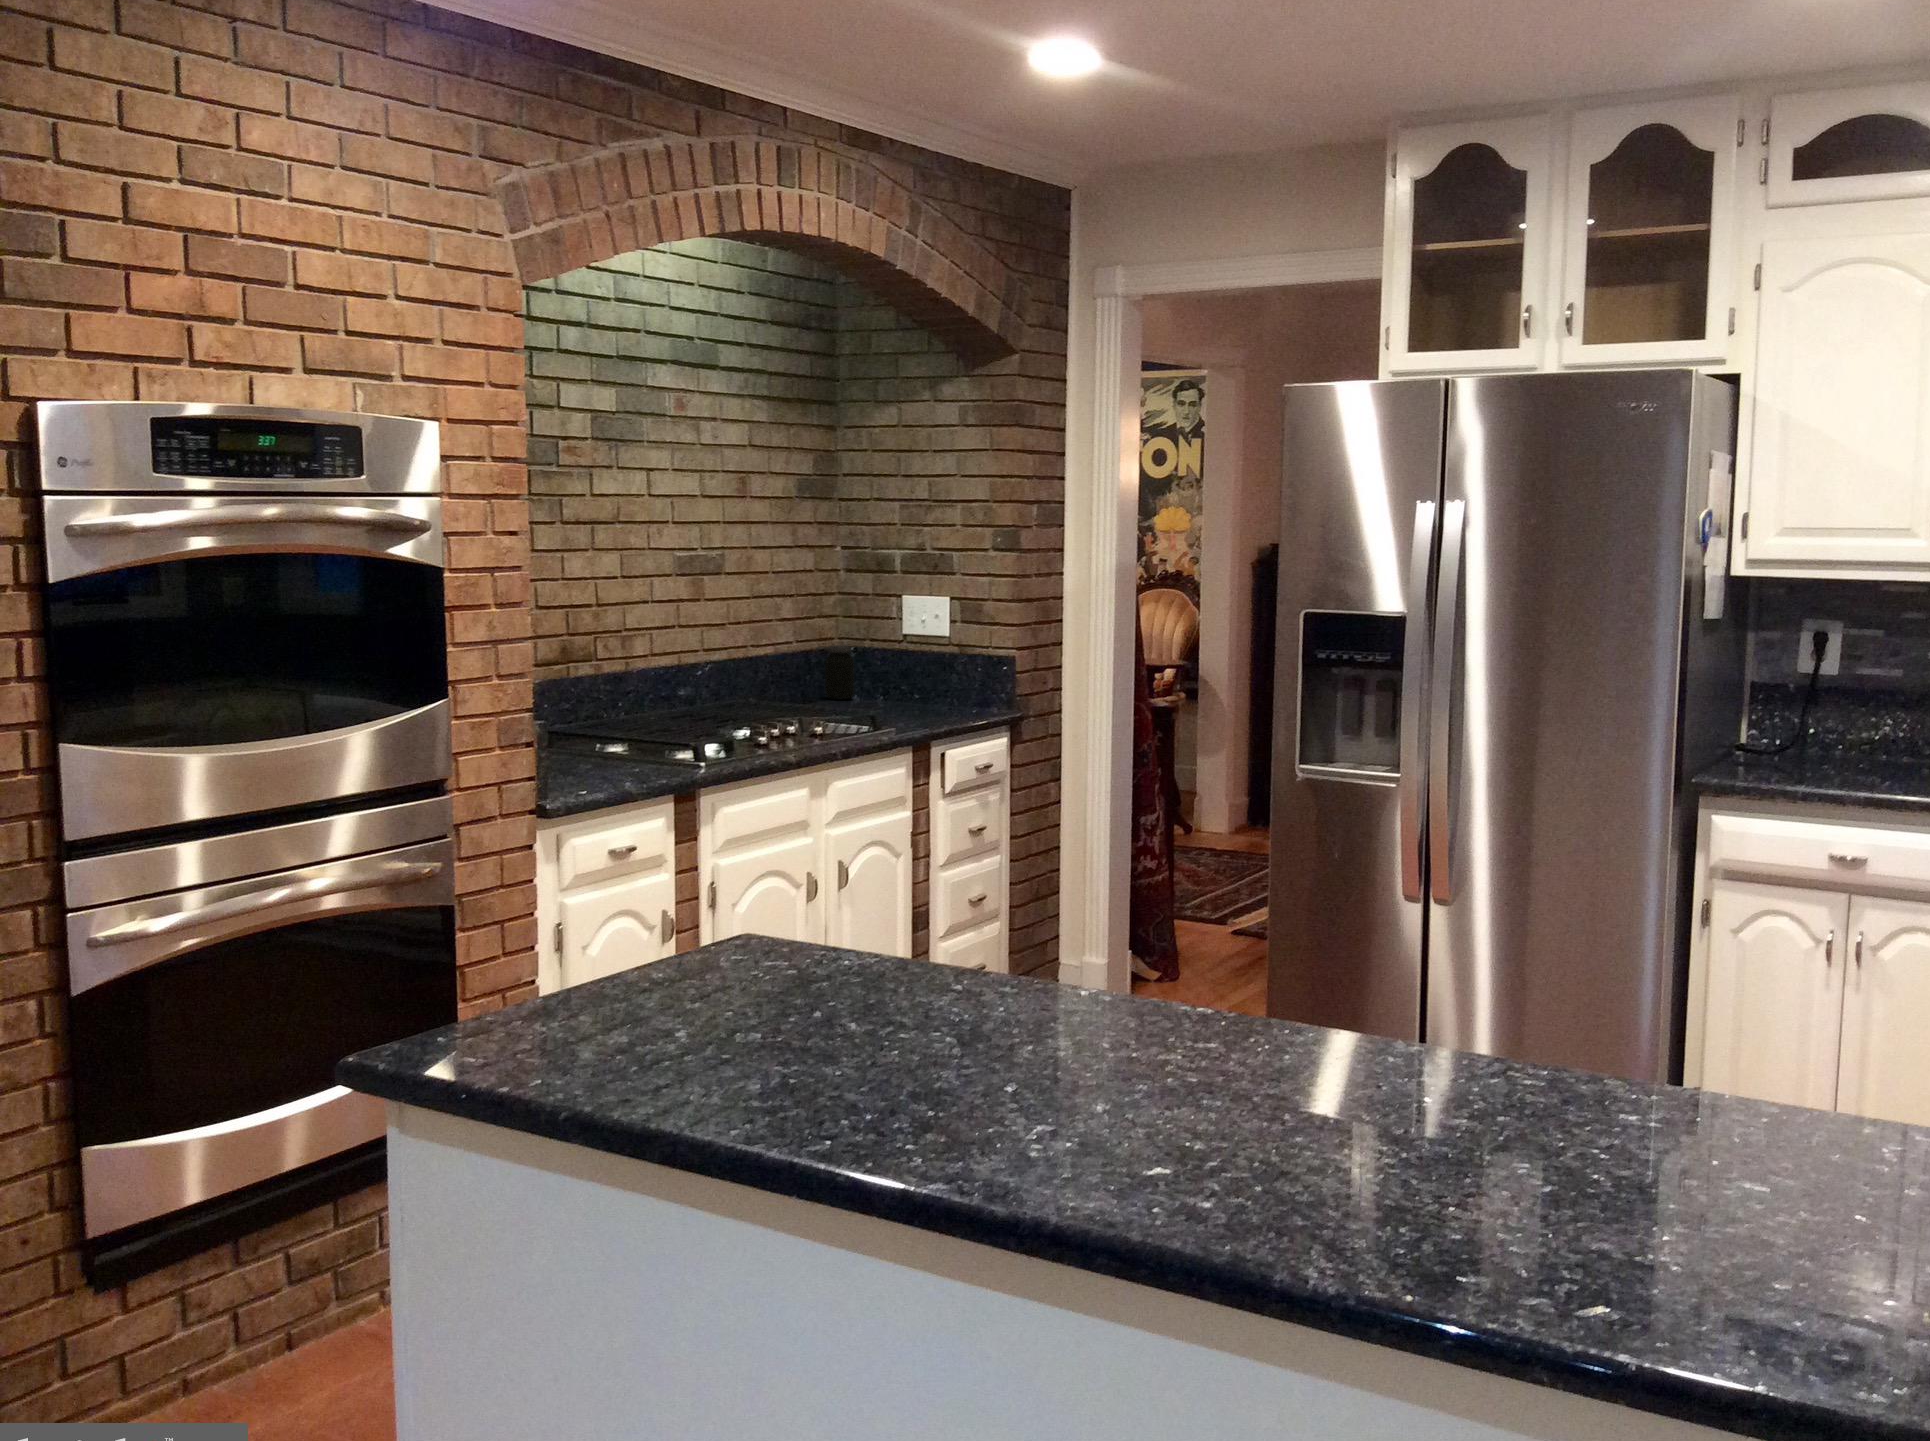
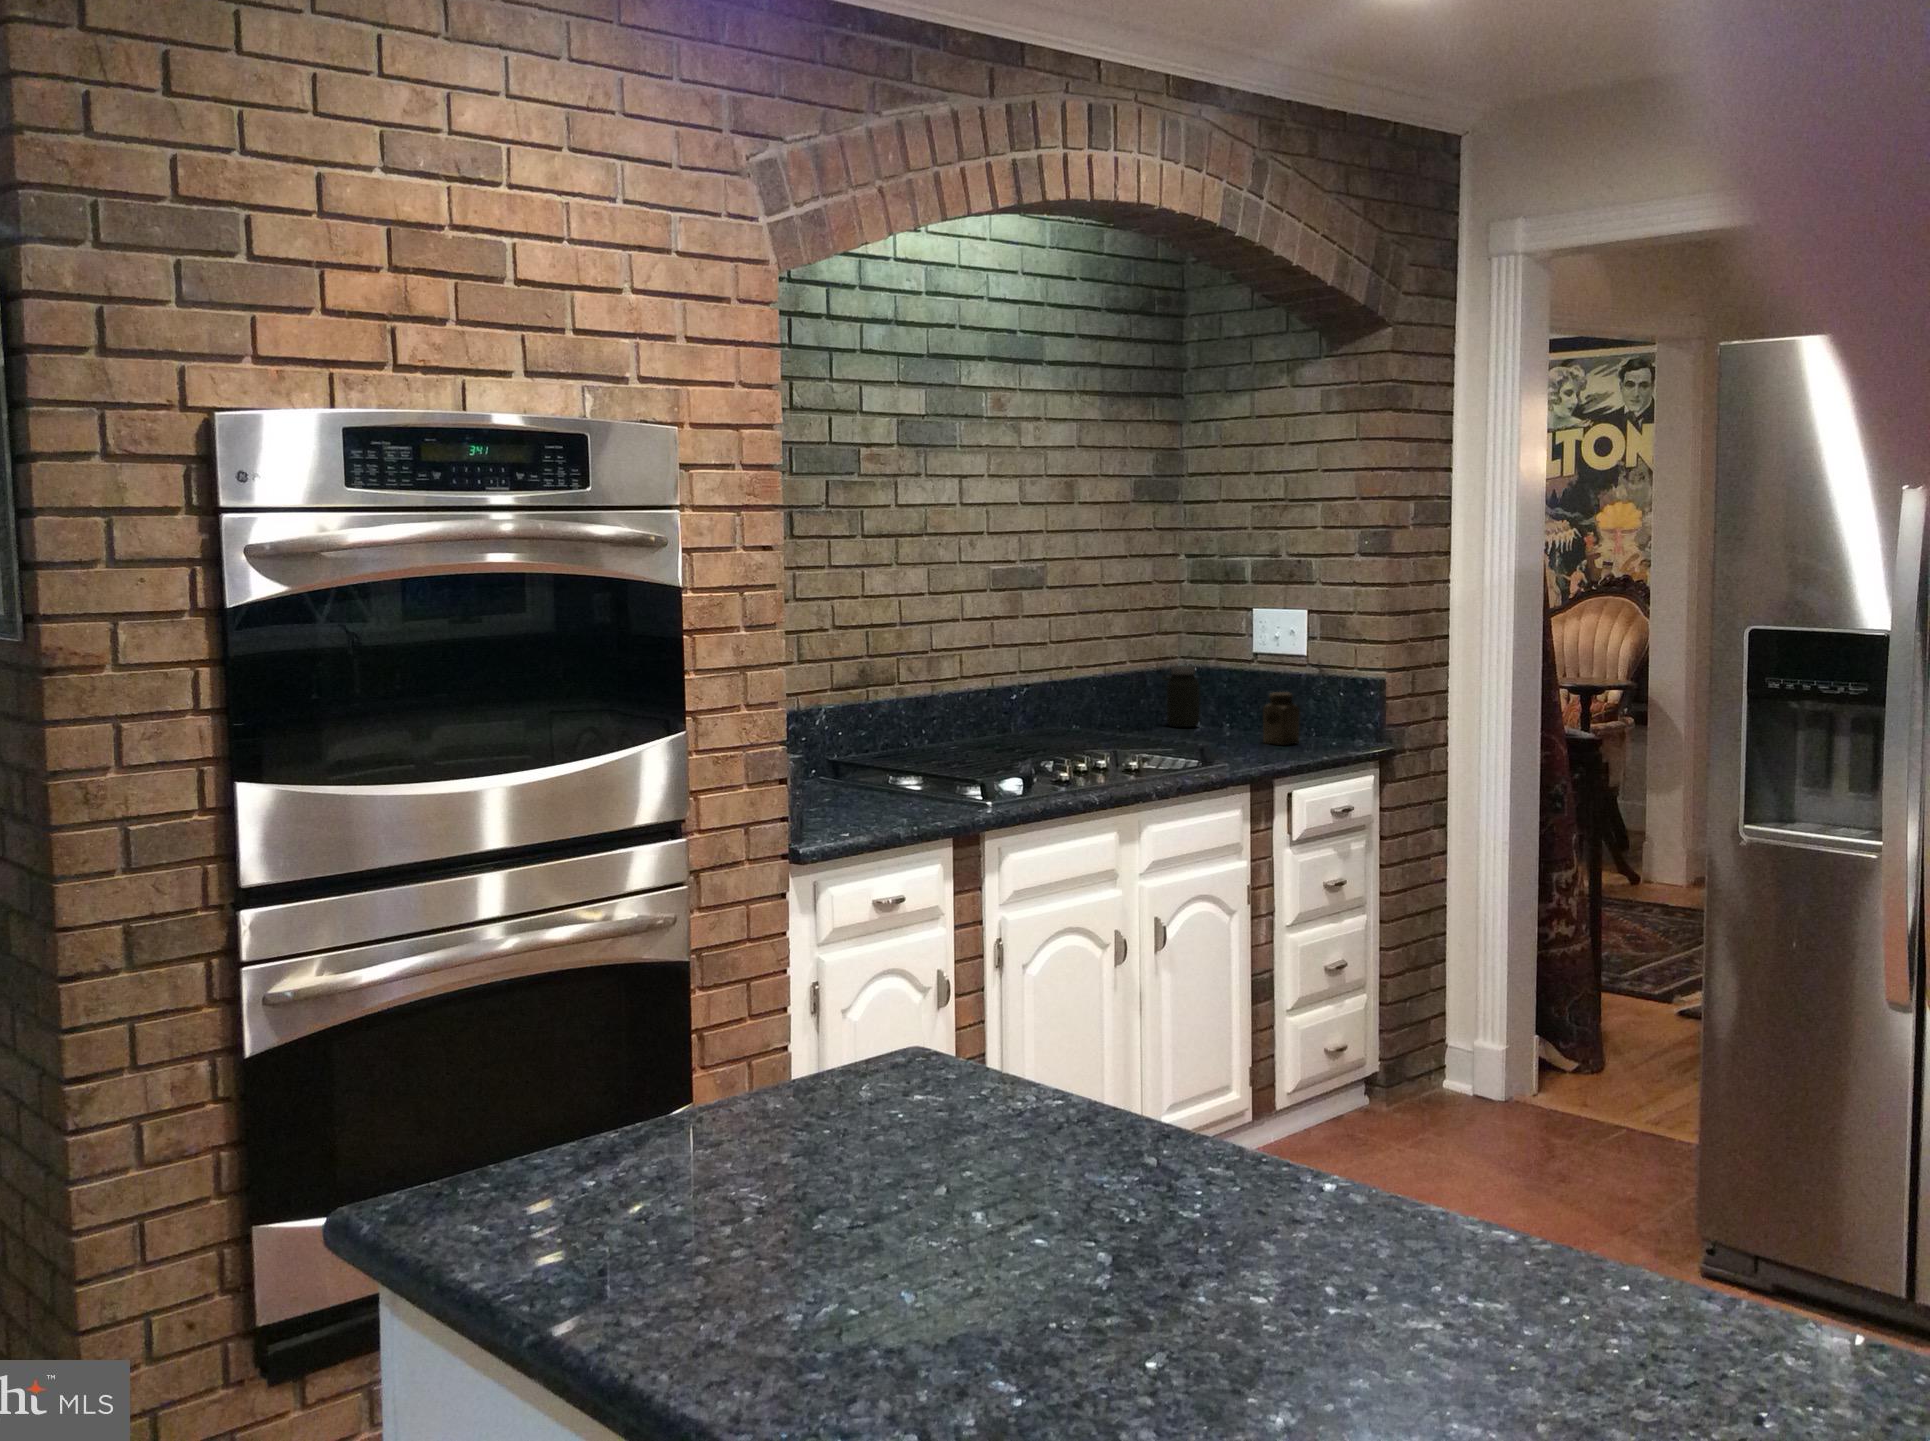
salt shaker: none [913,667,944,713] -> present [1263,692,1300,745]

